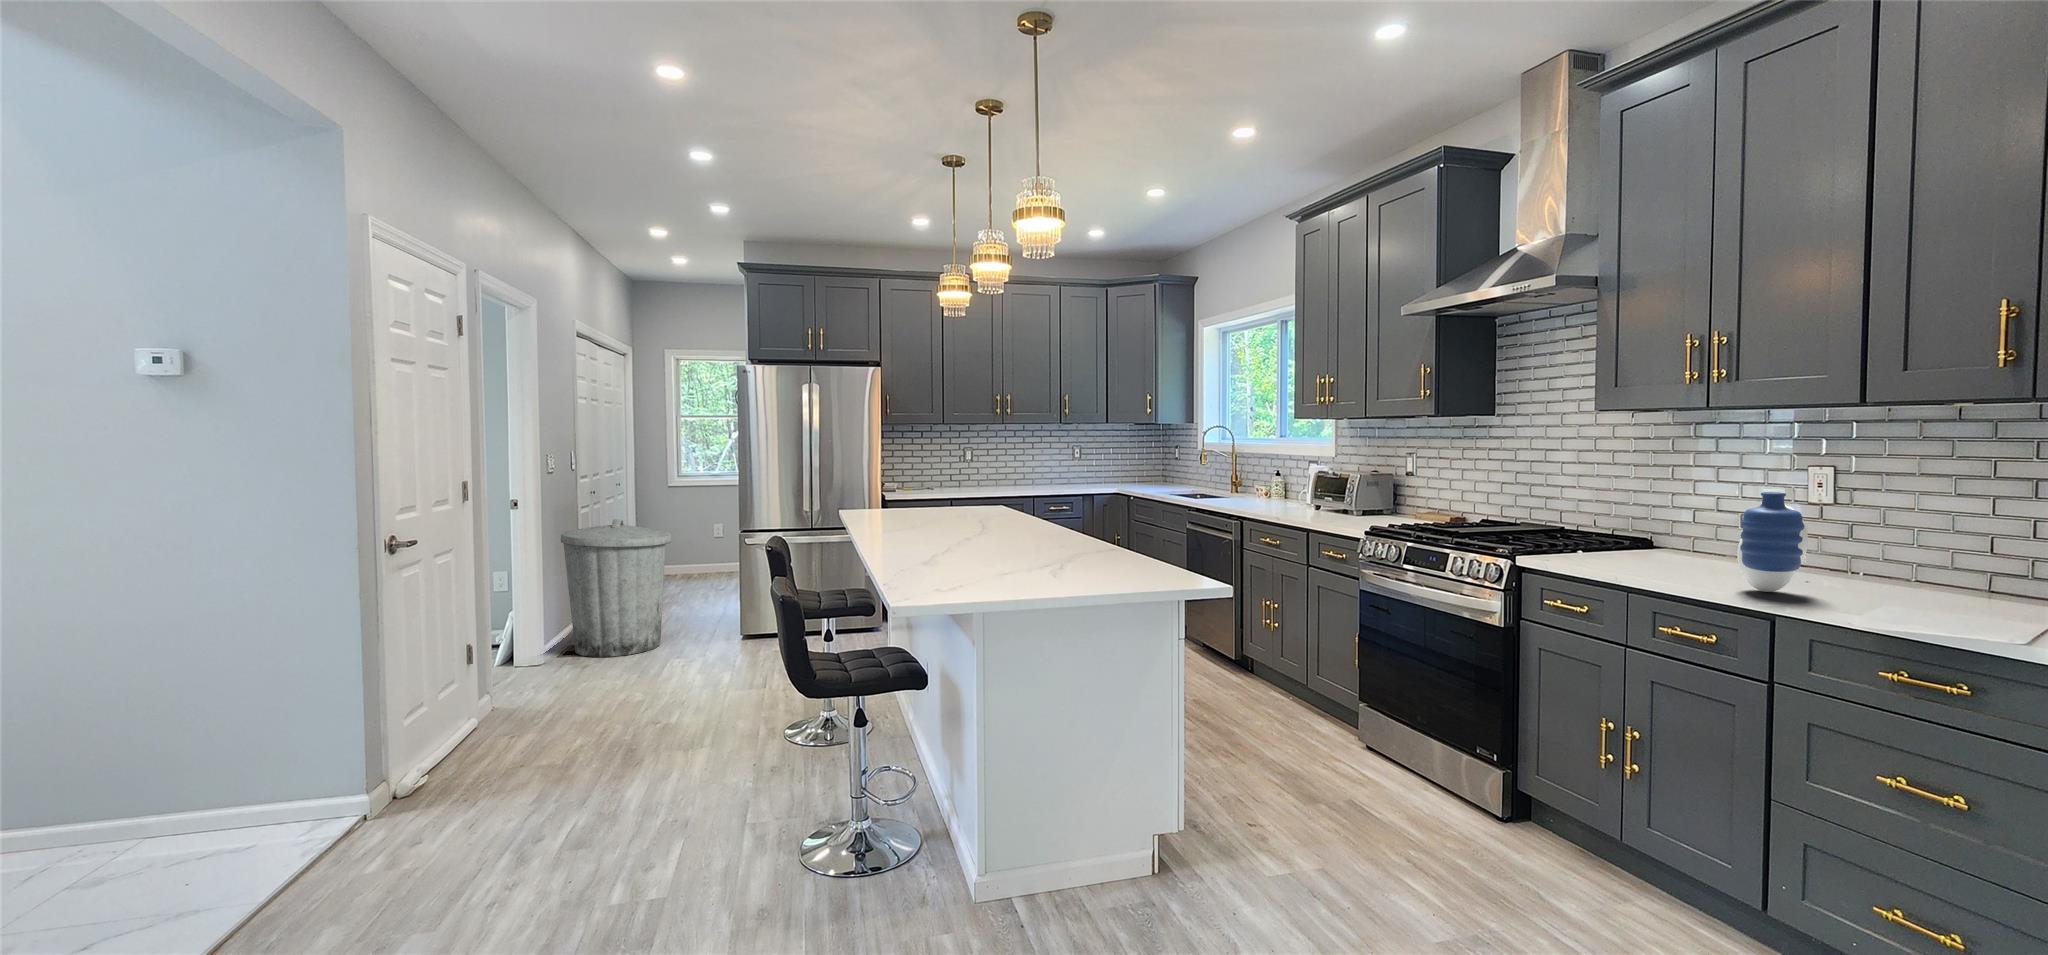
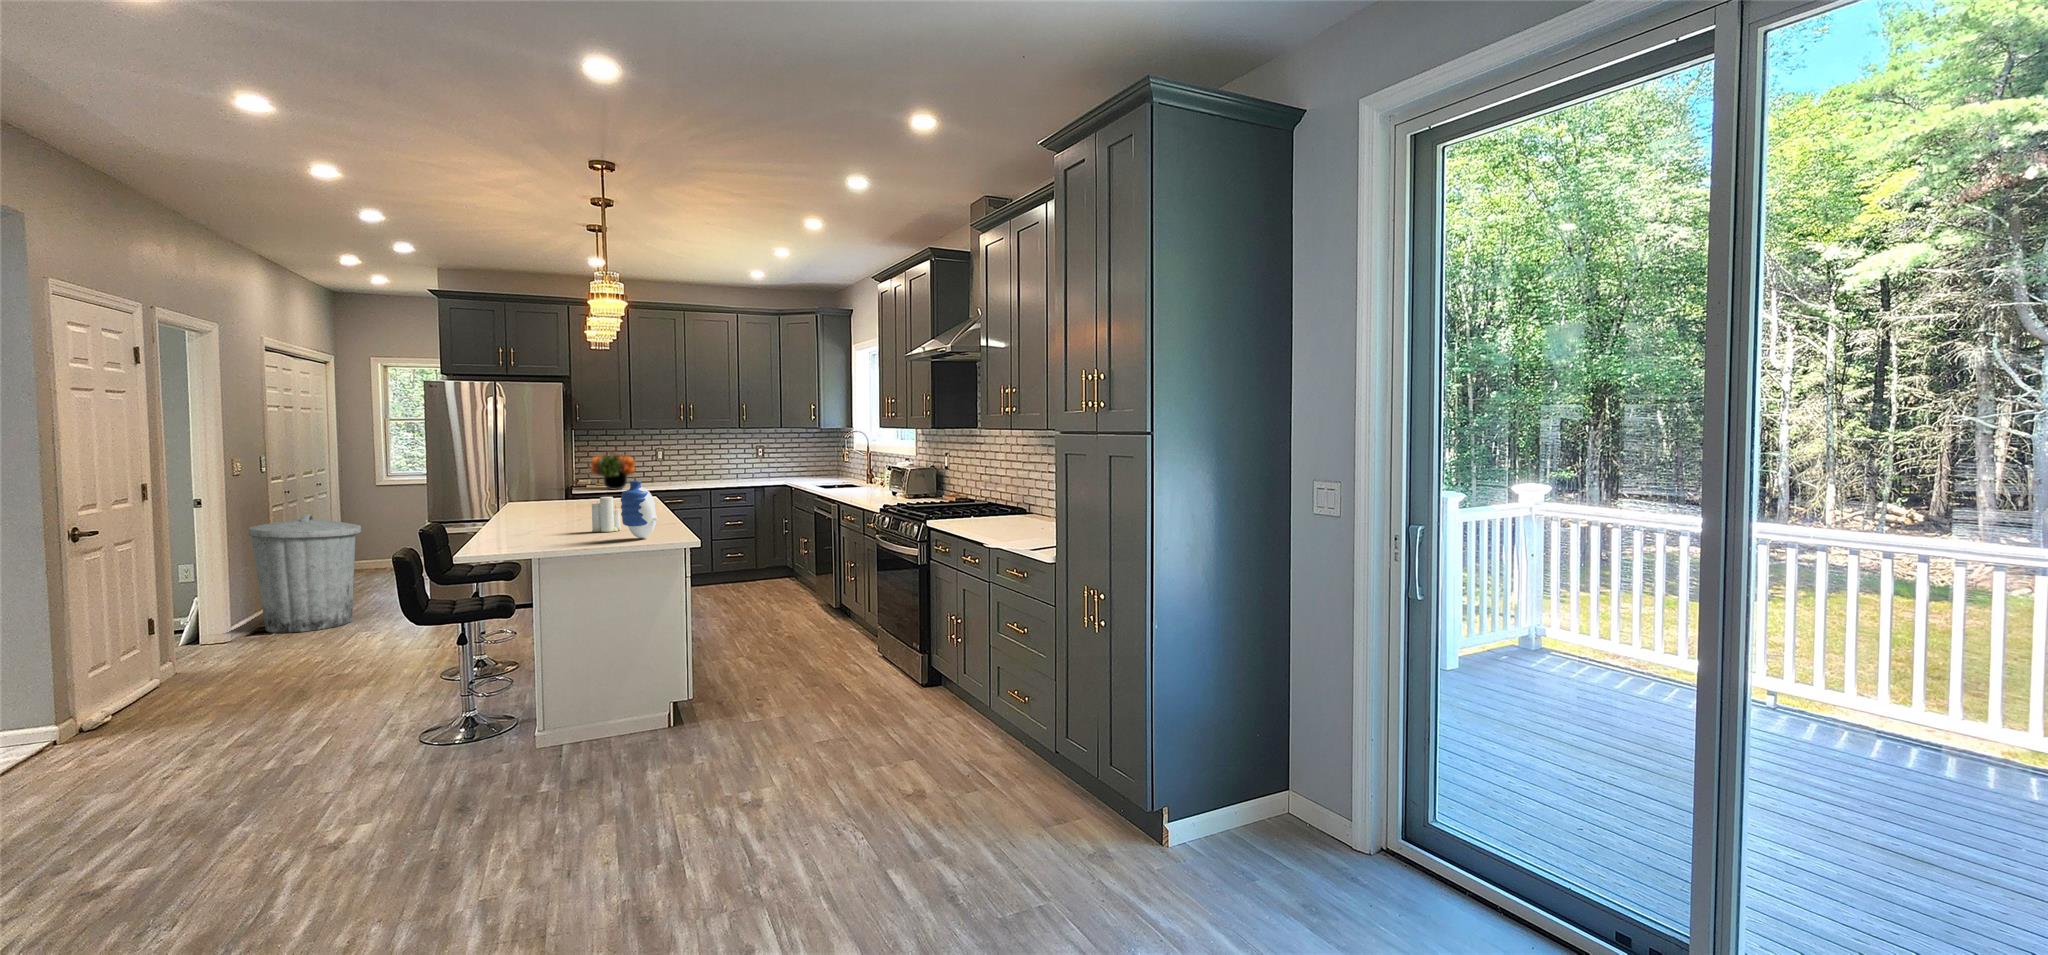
flower arrangement: none [902,450,953,495] -> present [591,453,635,490]
vase: present [1737,492,1808,592] -> present [621,481,658,538]
candle: none [1021,504,1062,562] -> present [592,497,622,532]

